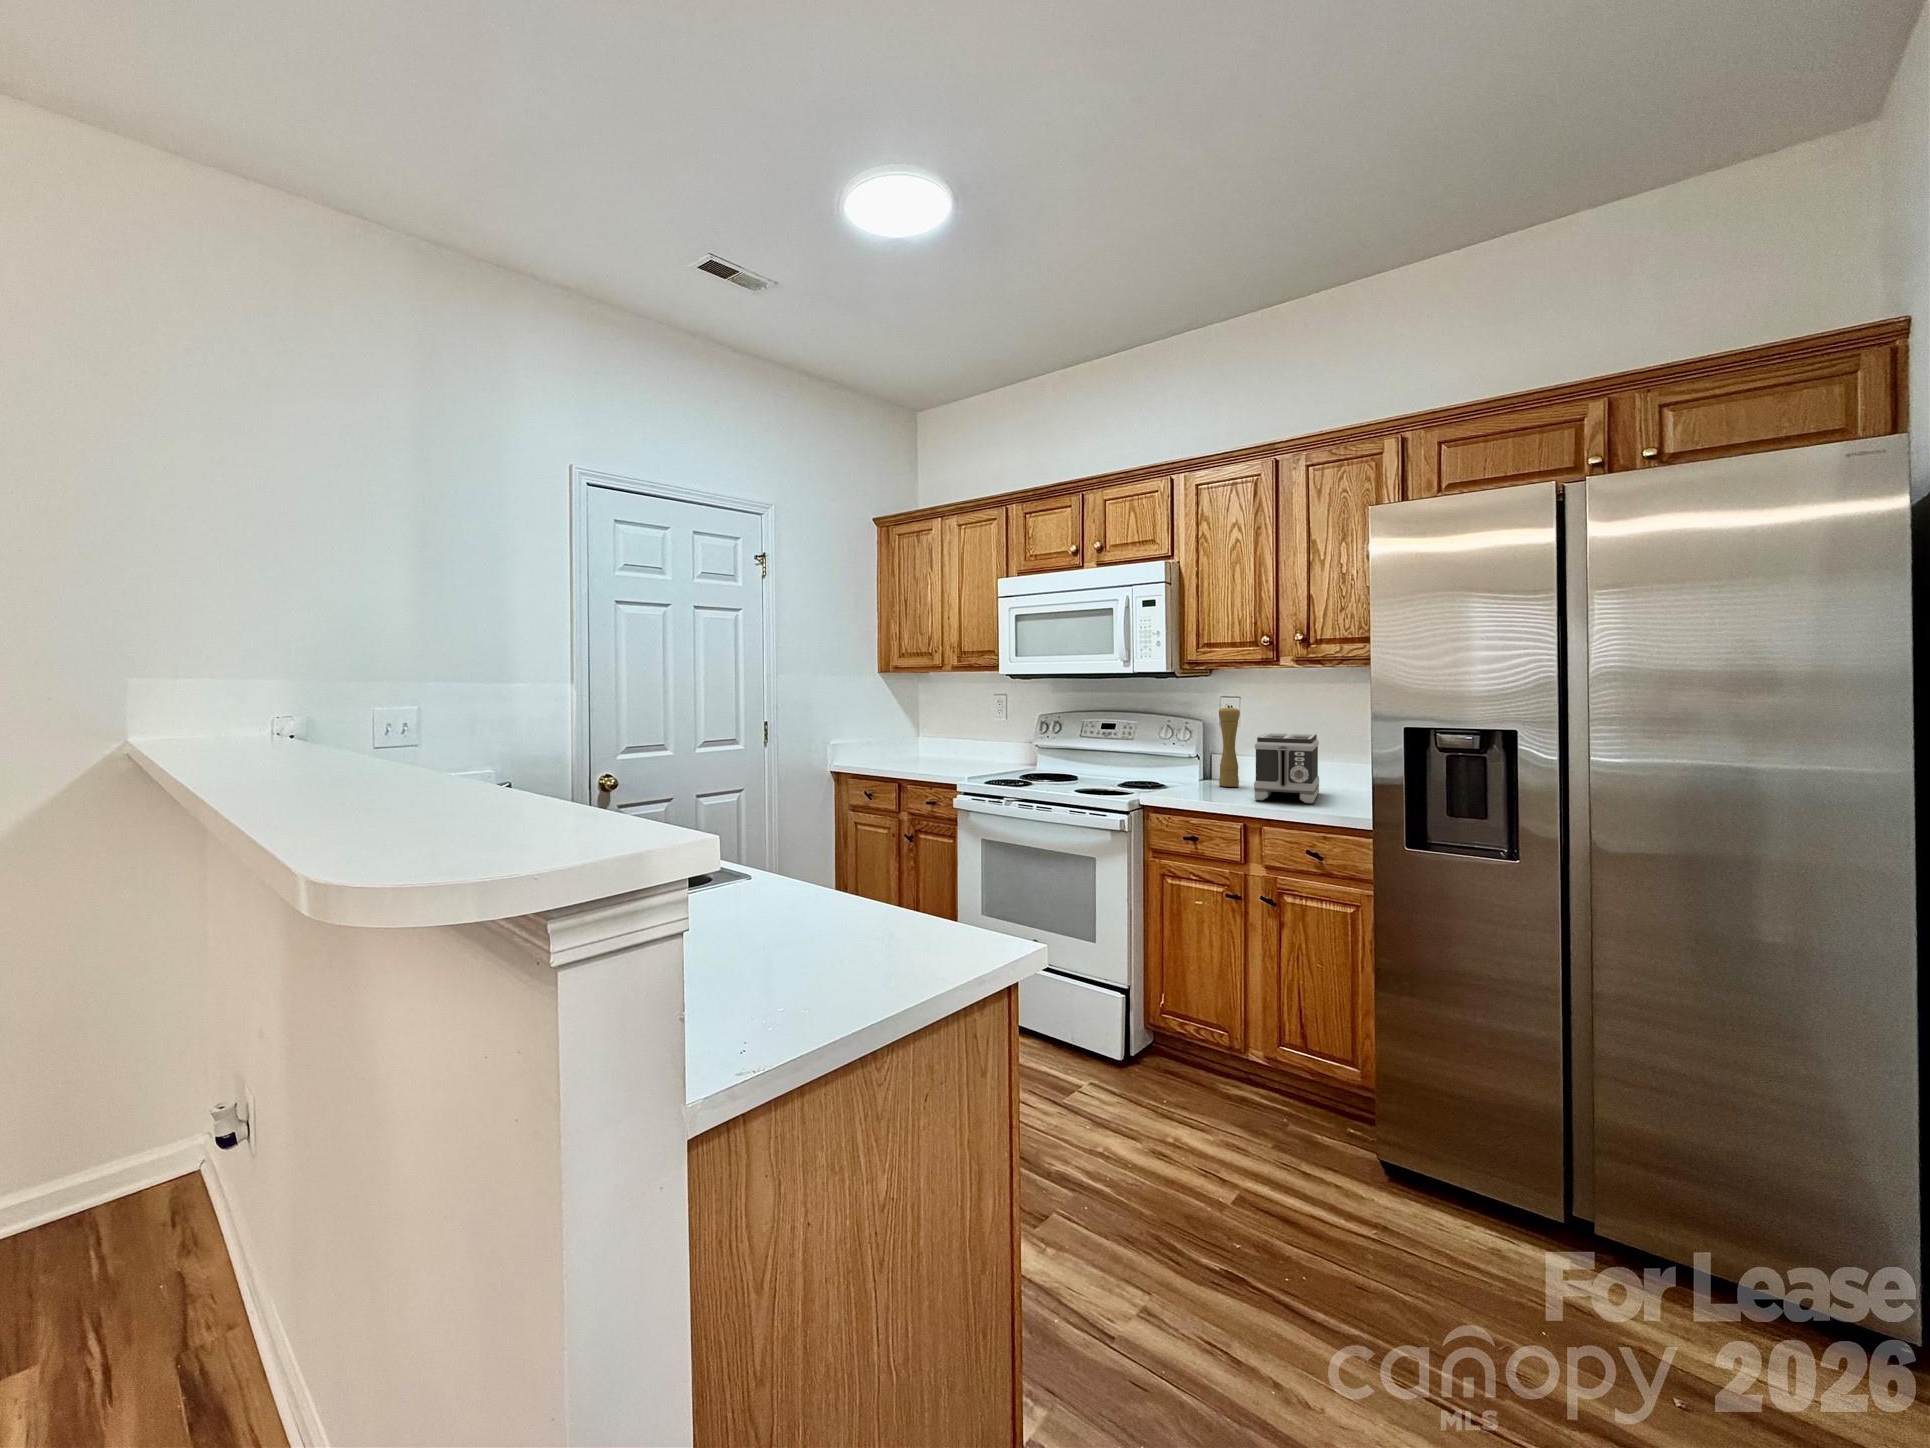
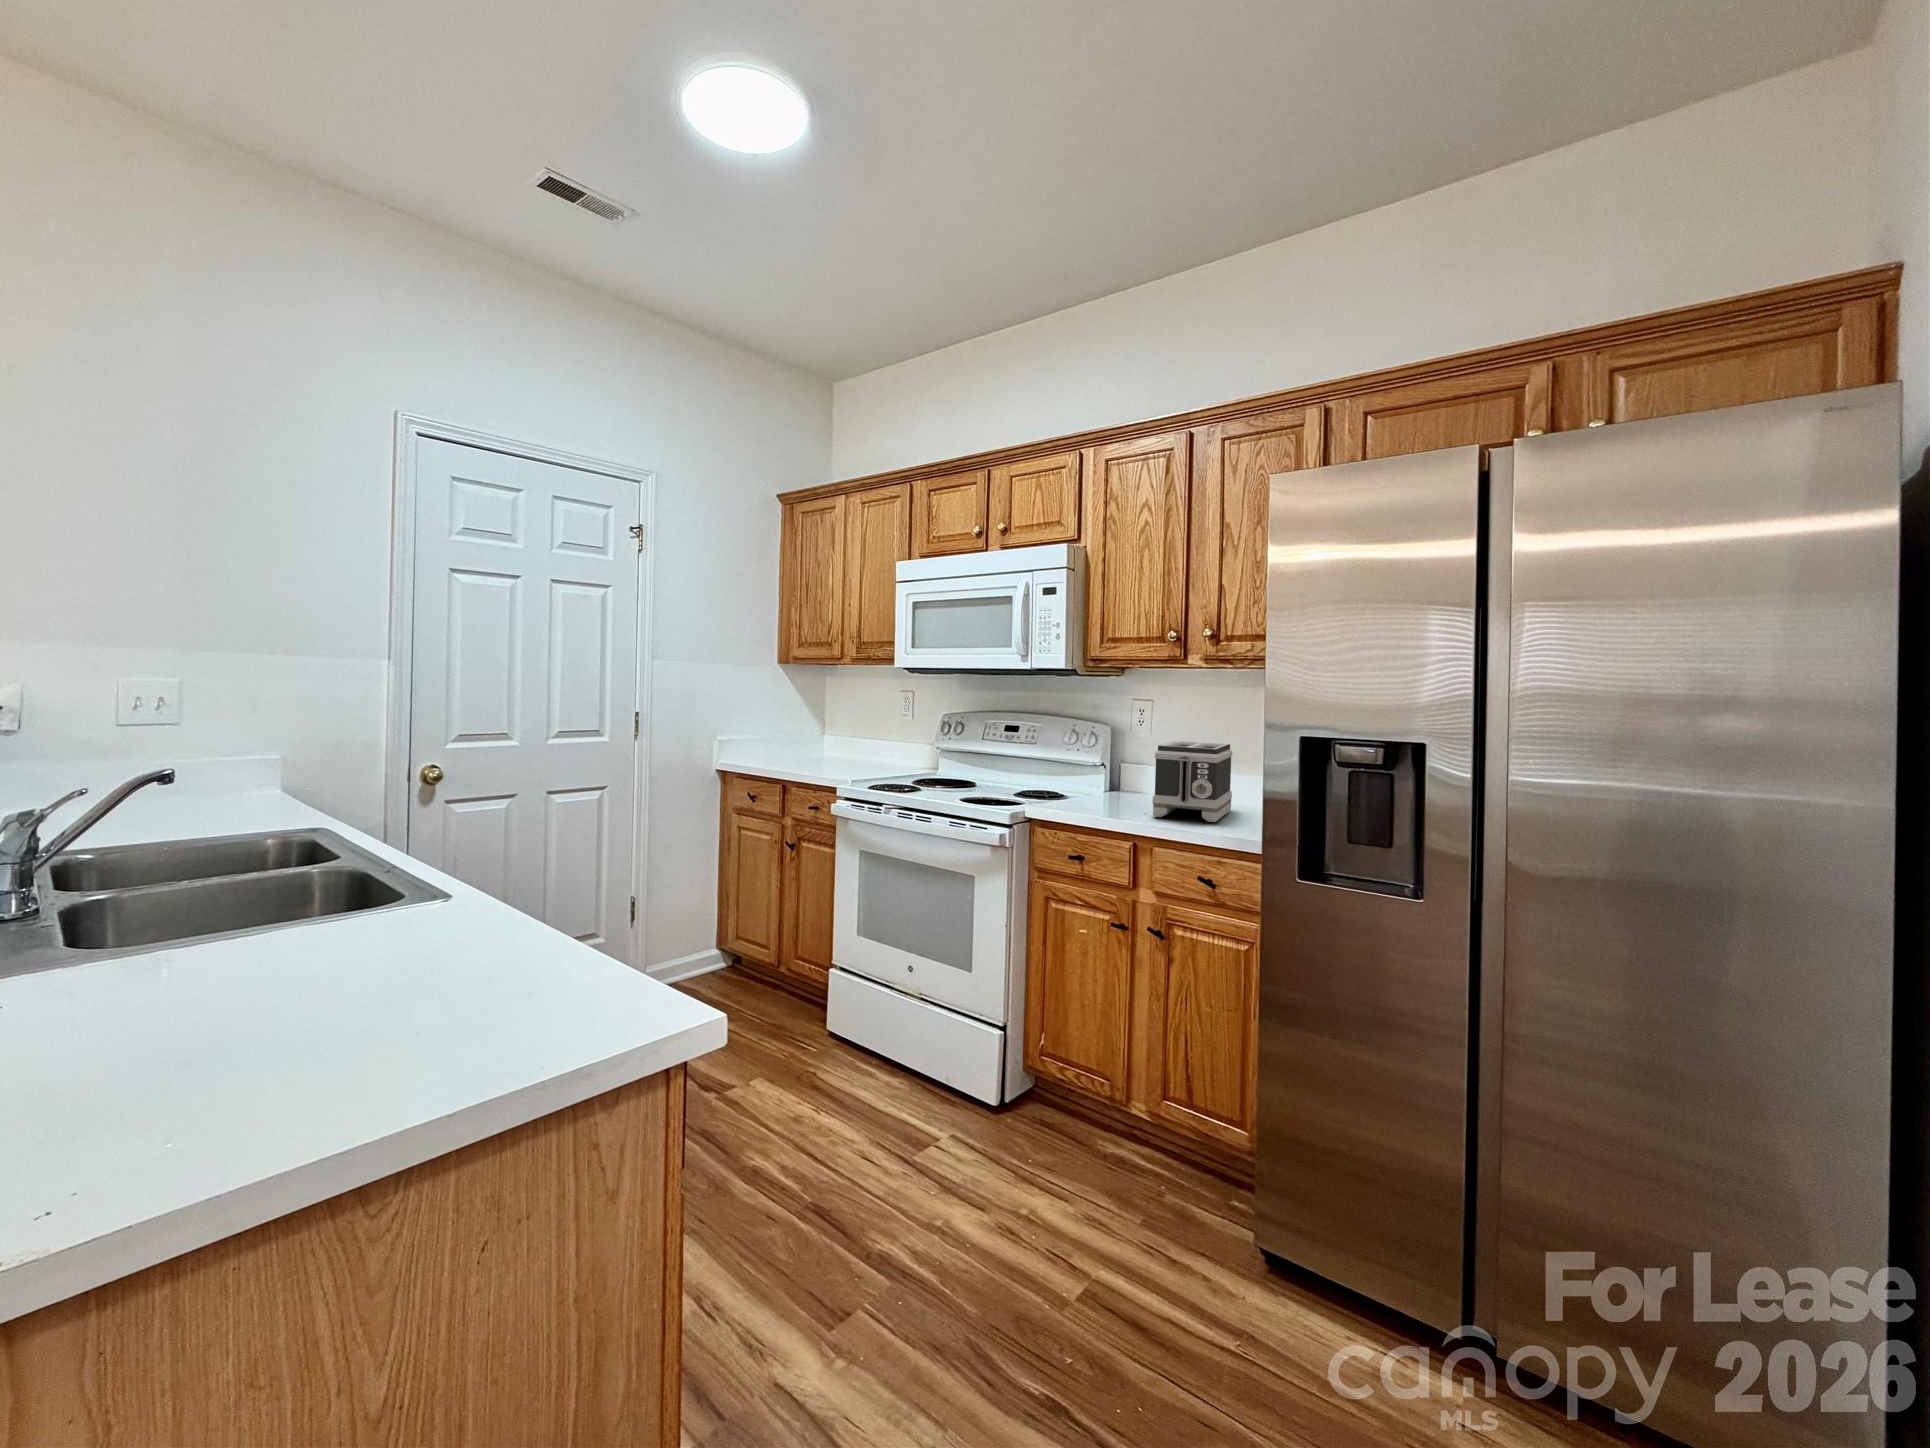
pepper mill: present [1219,706,1240,787] -> none [1125,710,1150,800]

